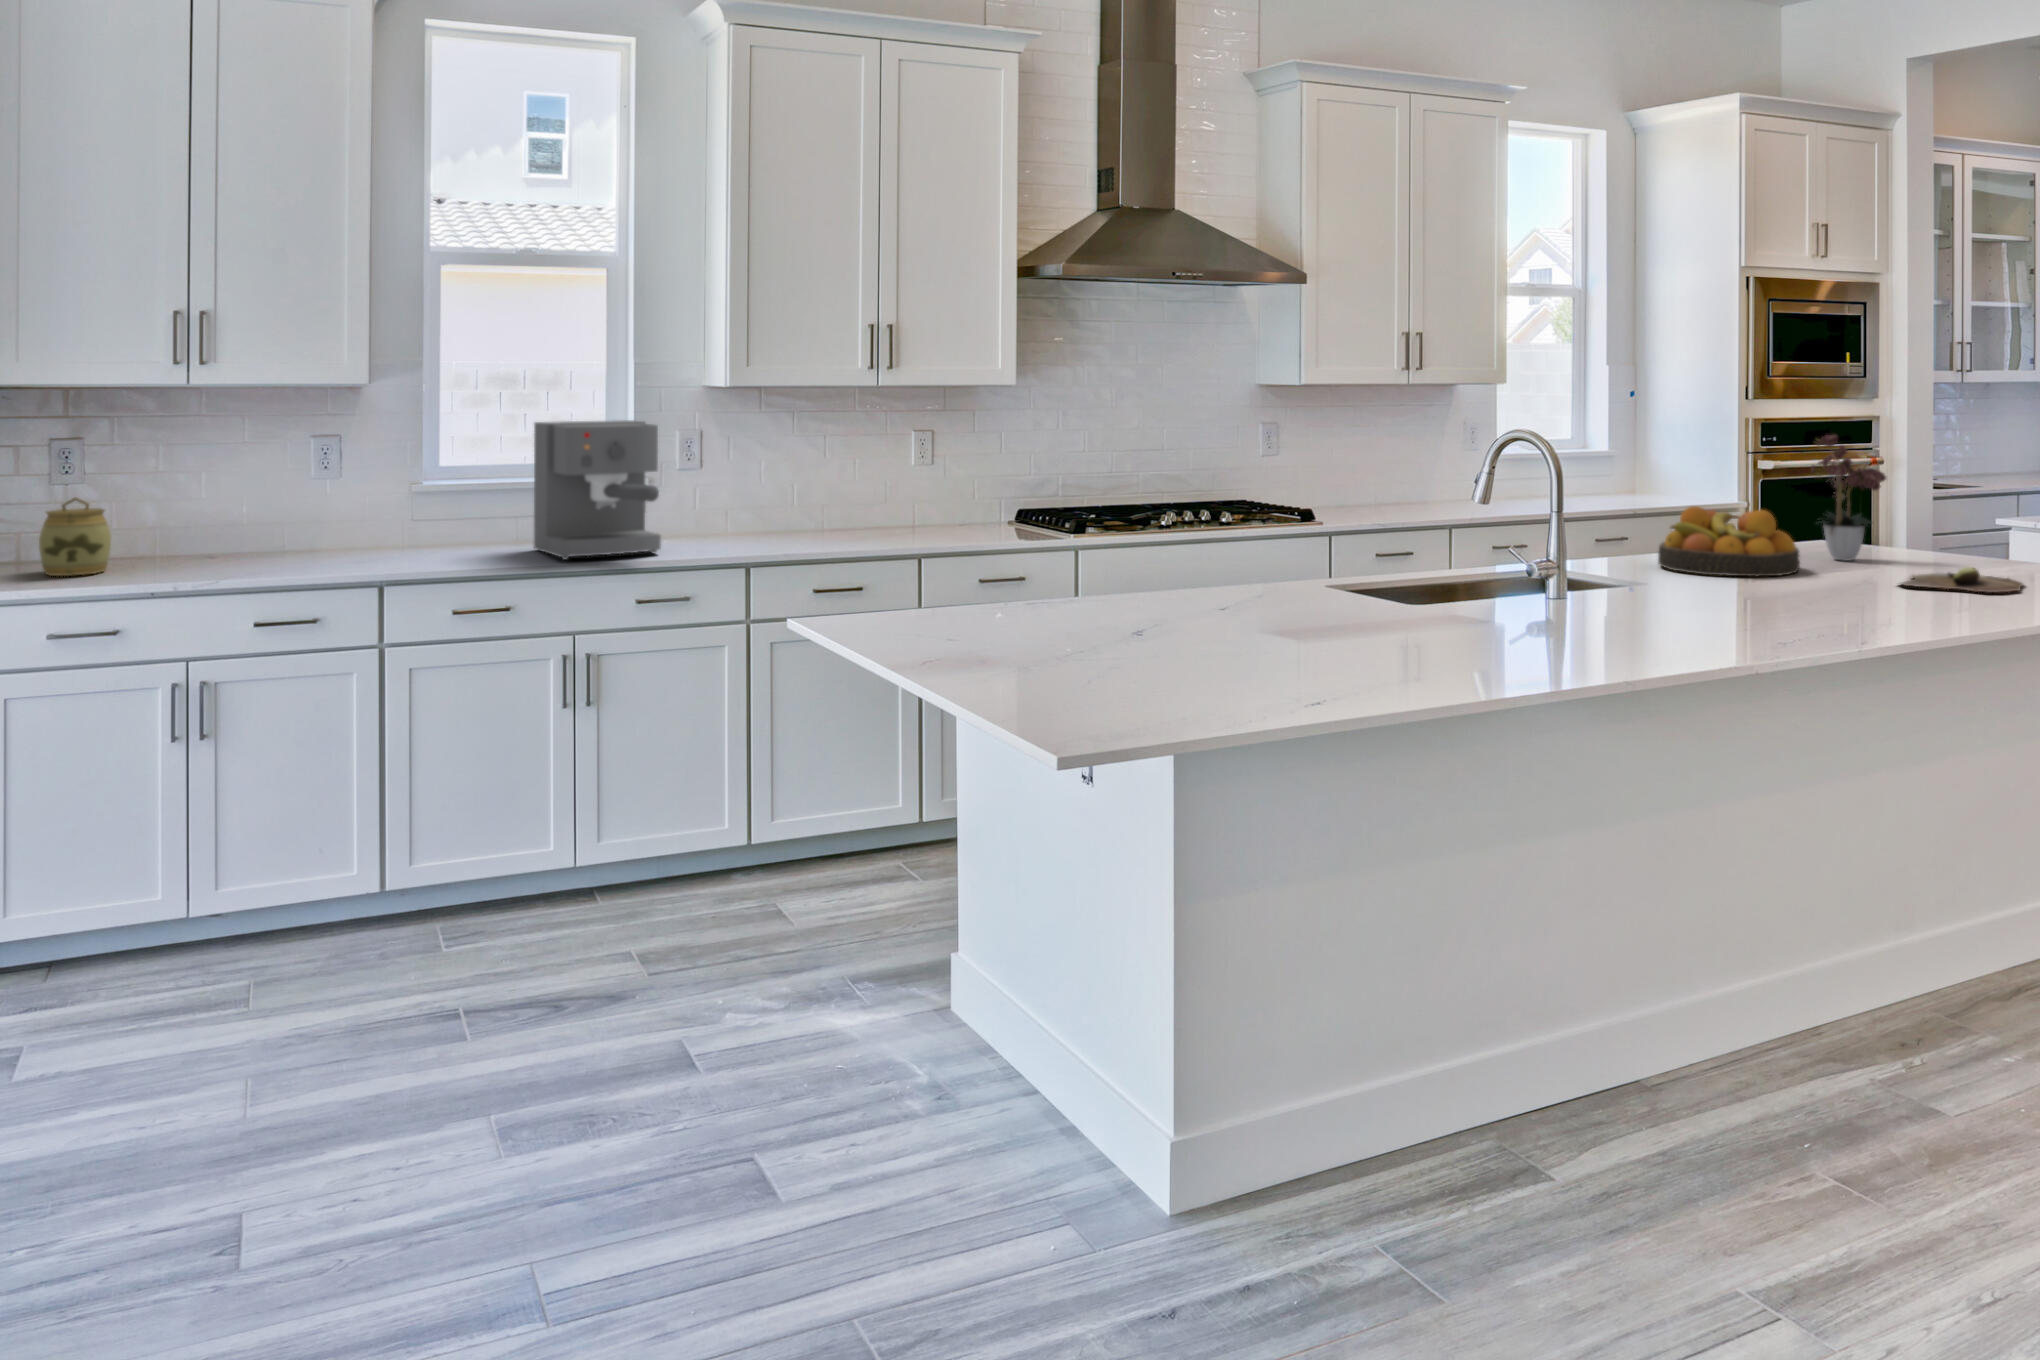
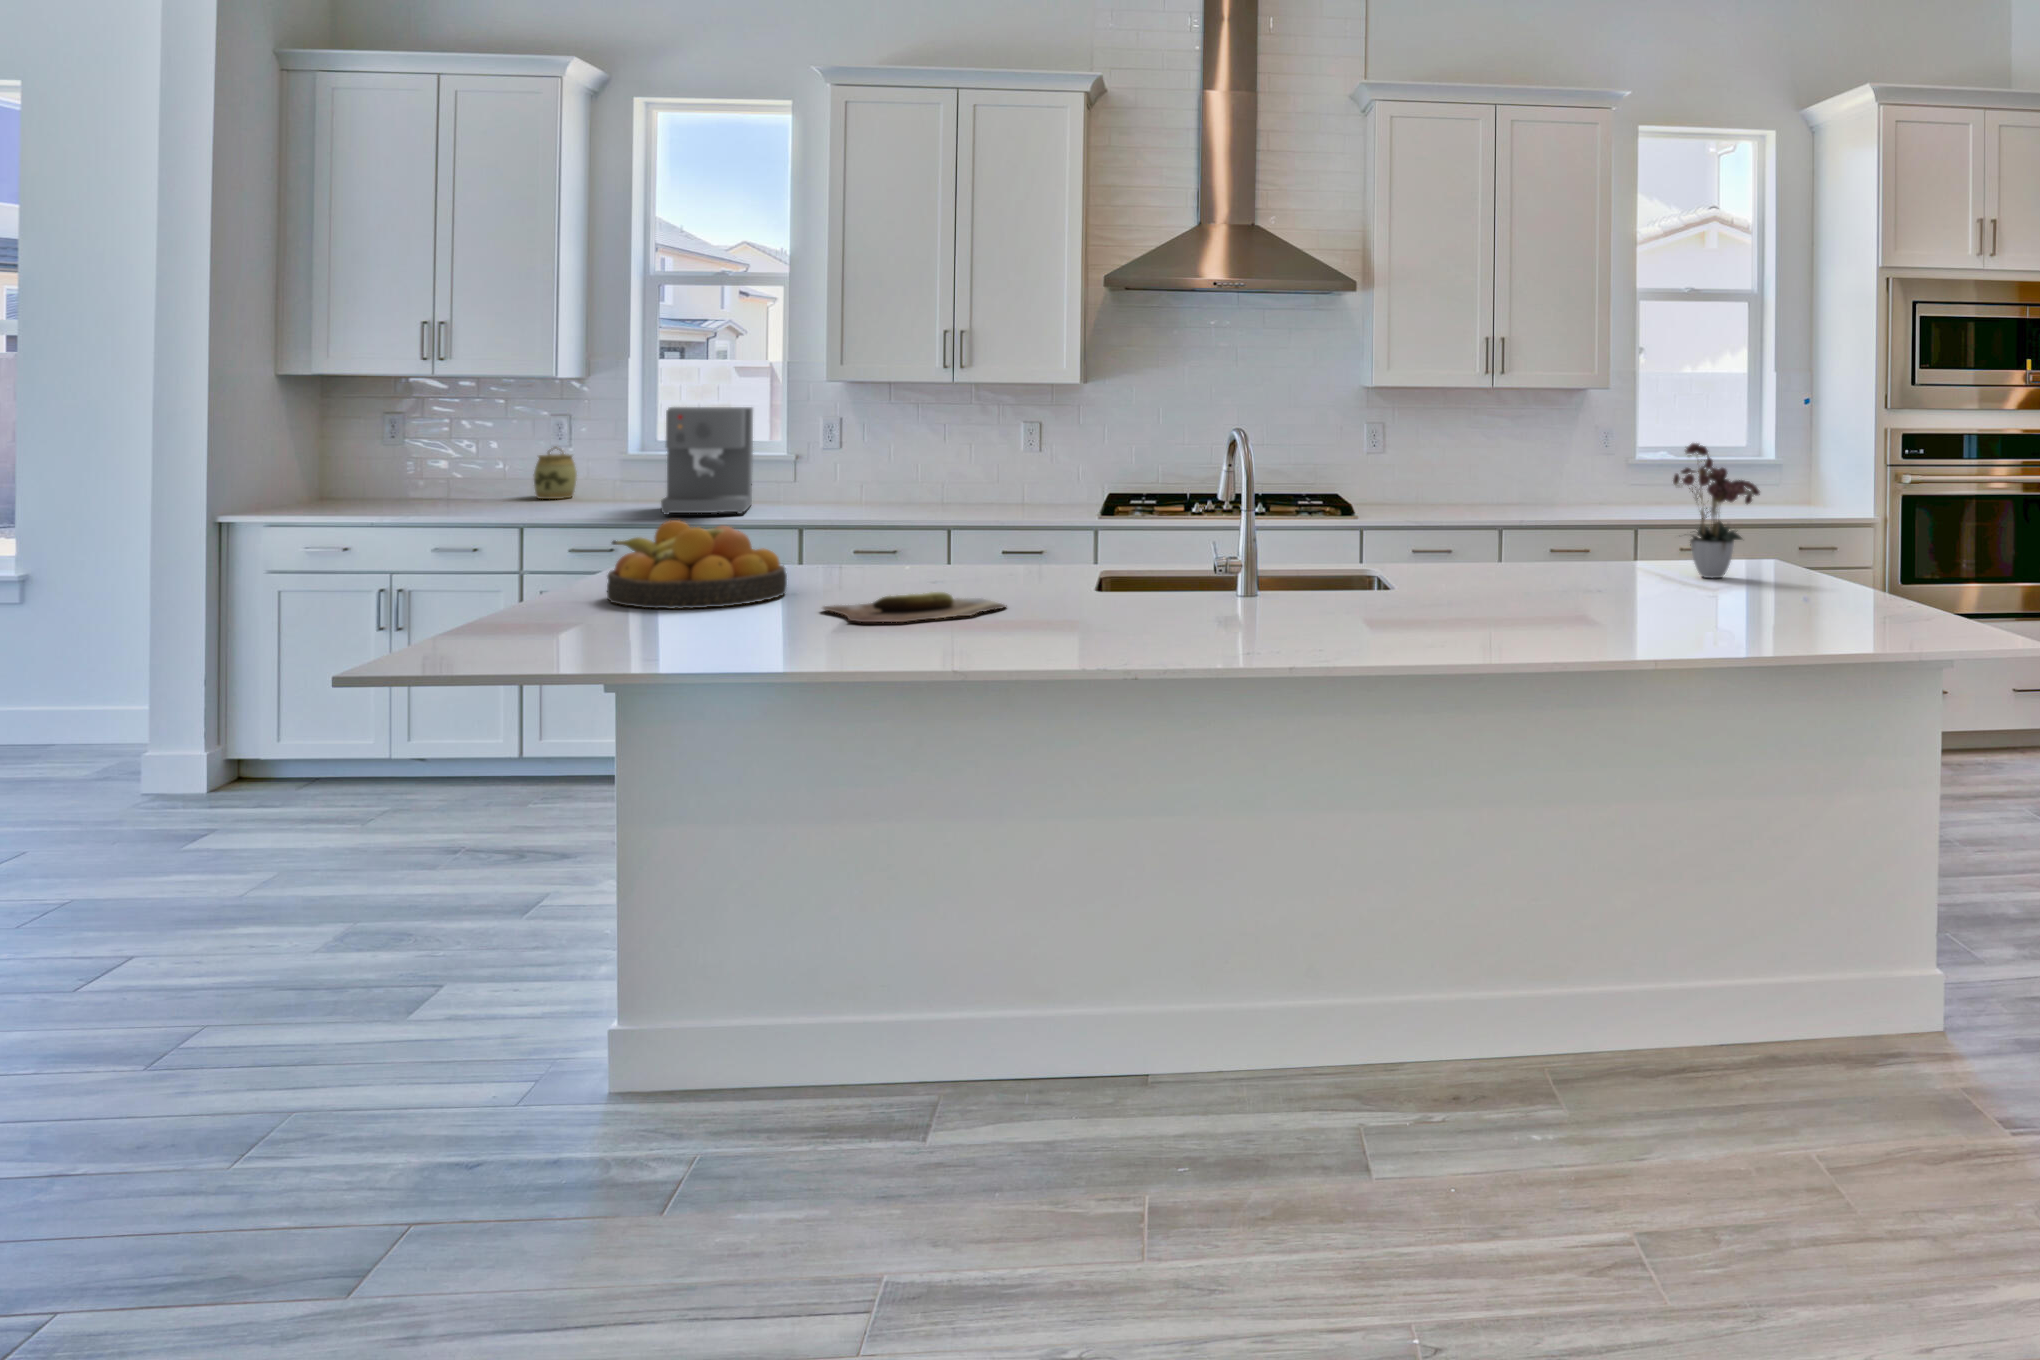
jar: present [39,497,111,576] -> present [534,447,577,499]
fruit bowl: present [1658,506,1800,576] -> present [607,520,787,609]
cutting board: present [1901,567,2022,593] -> present [823,592,1005,622]

